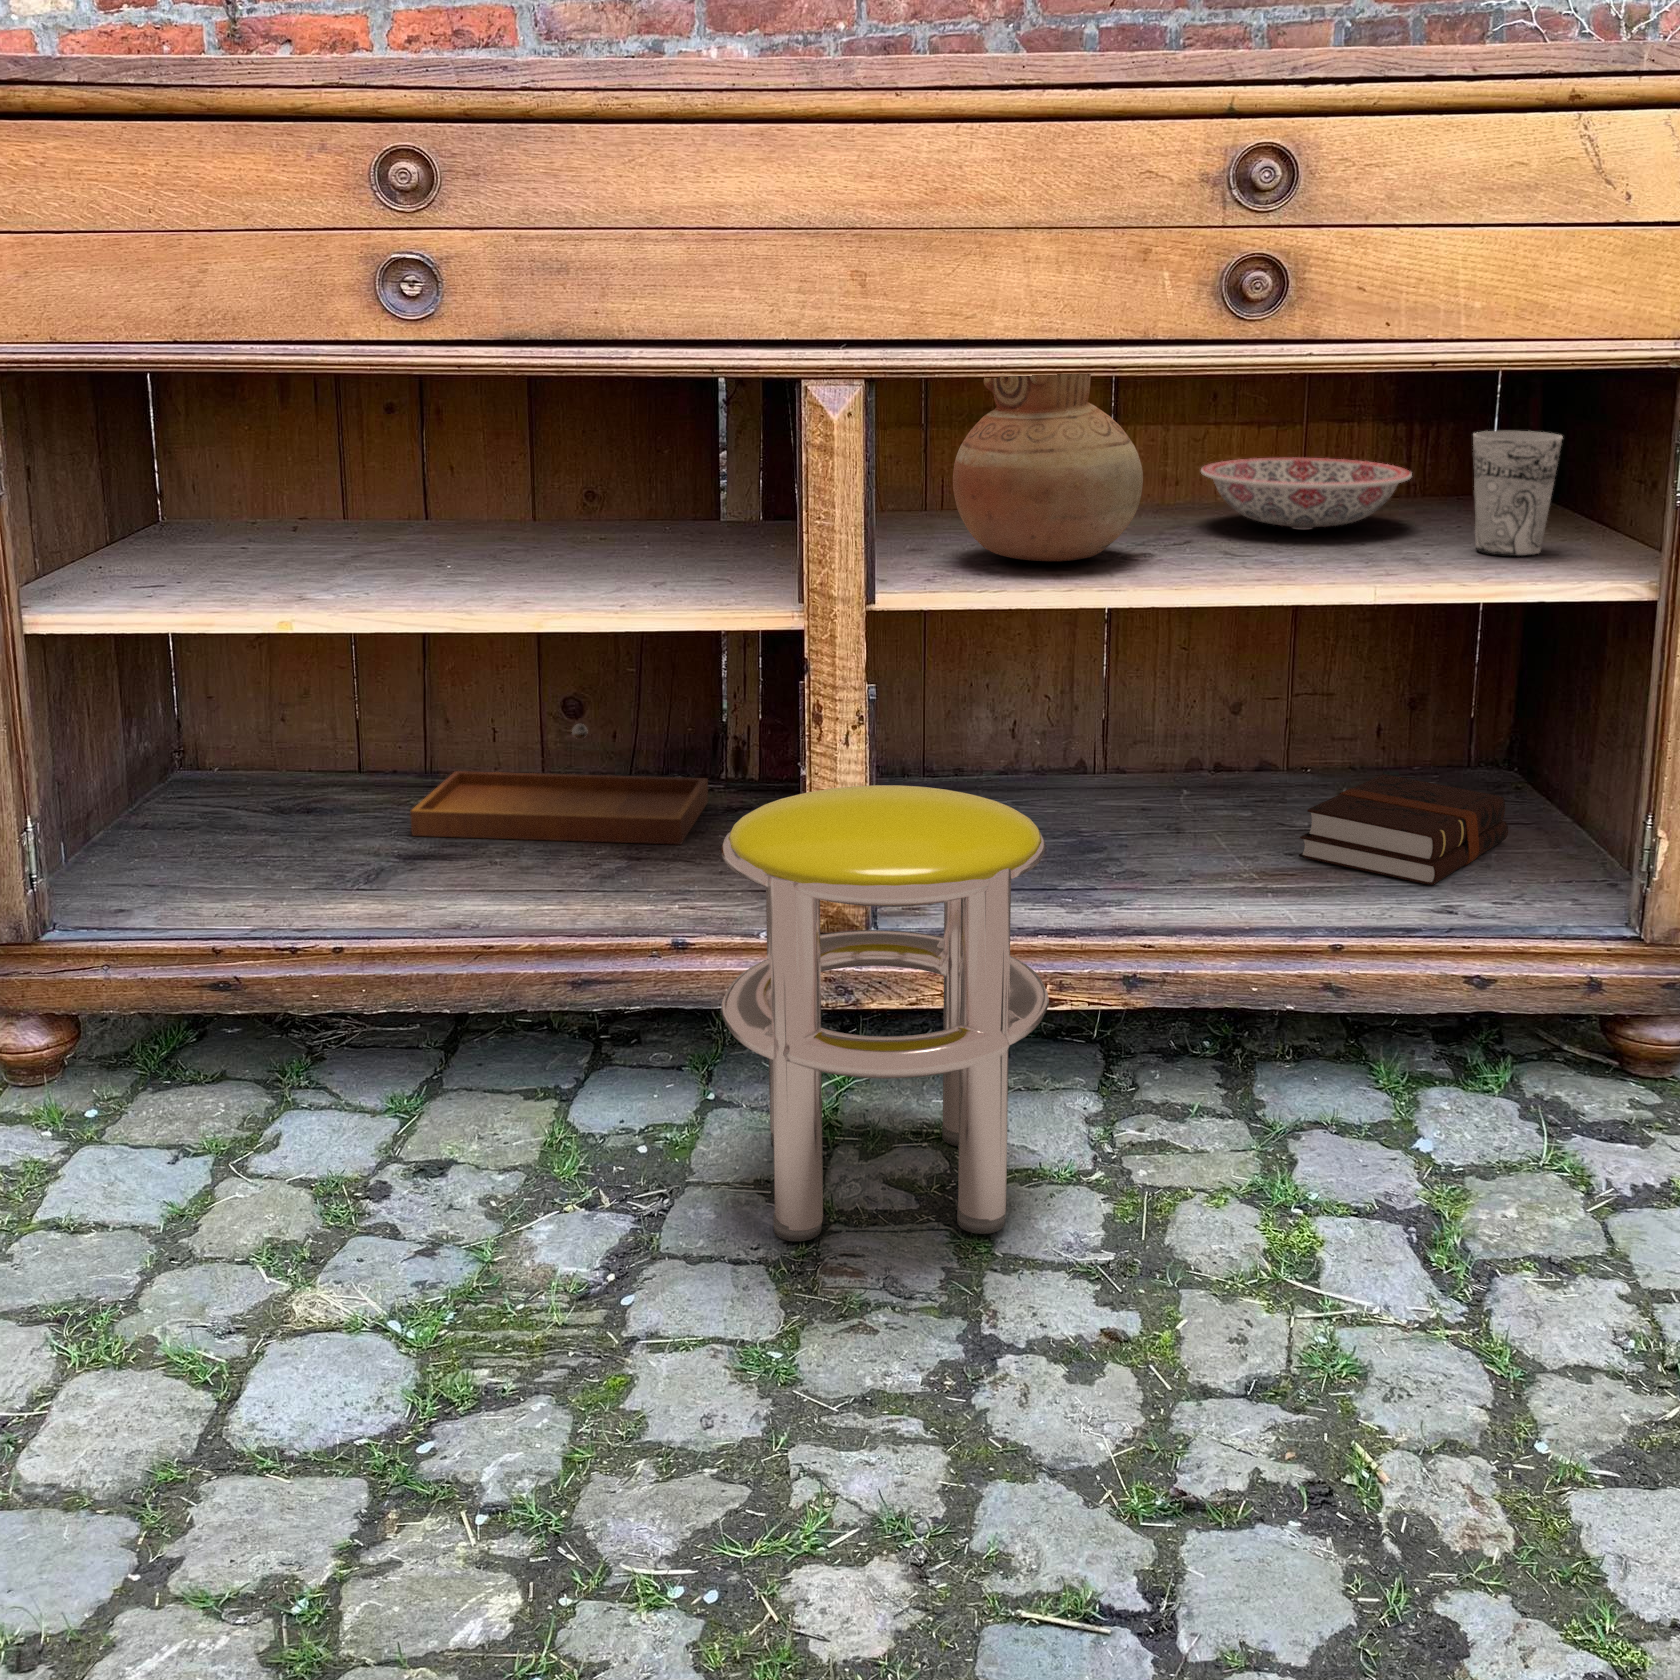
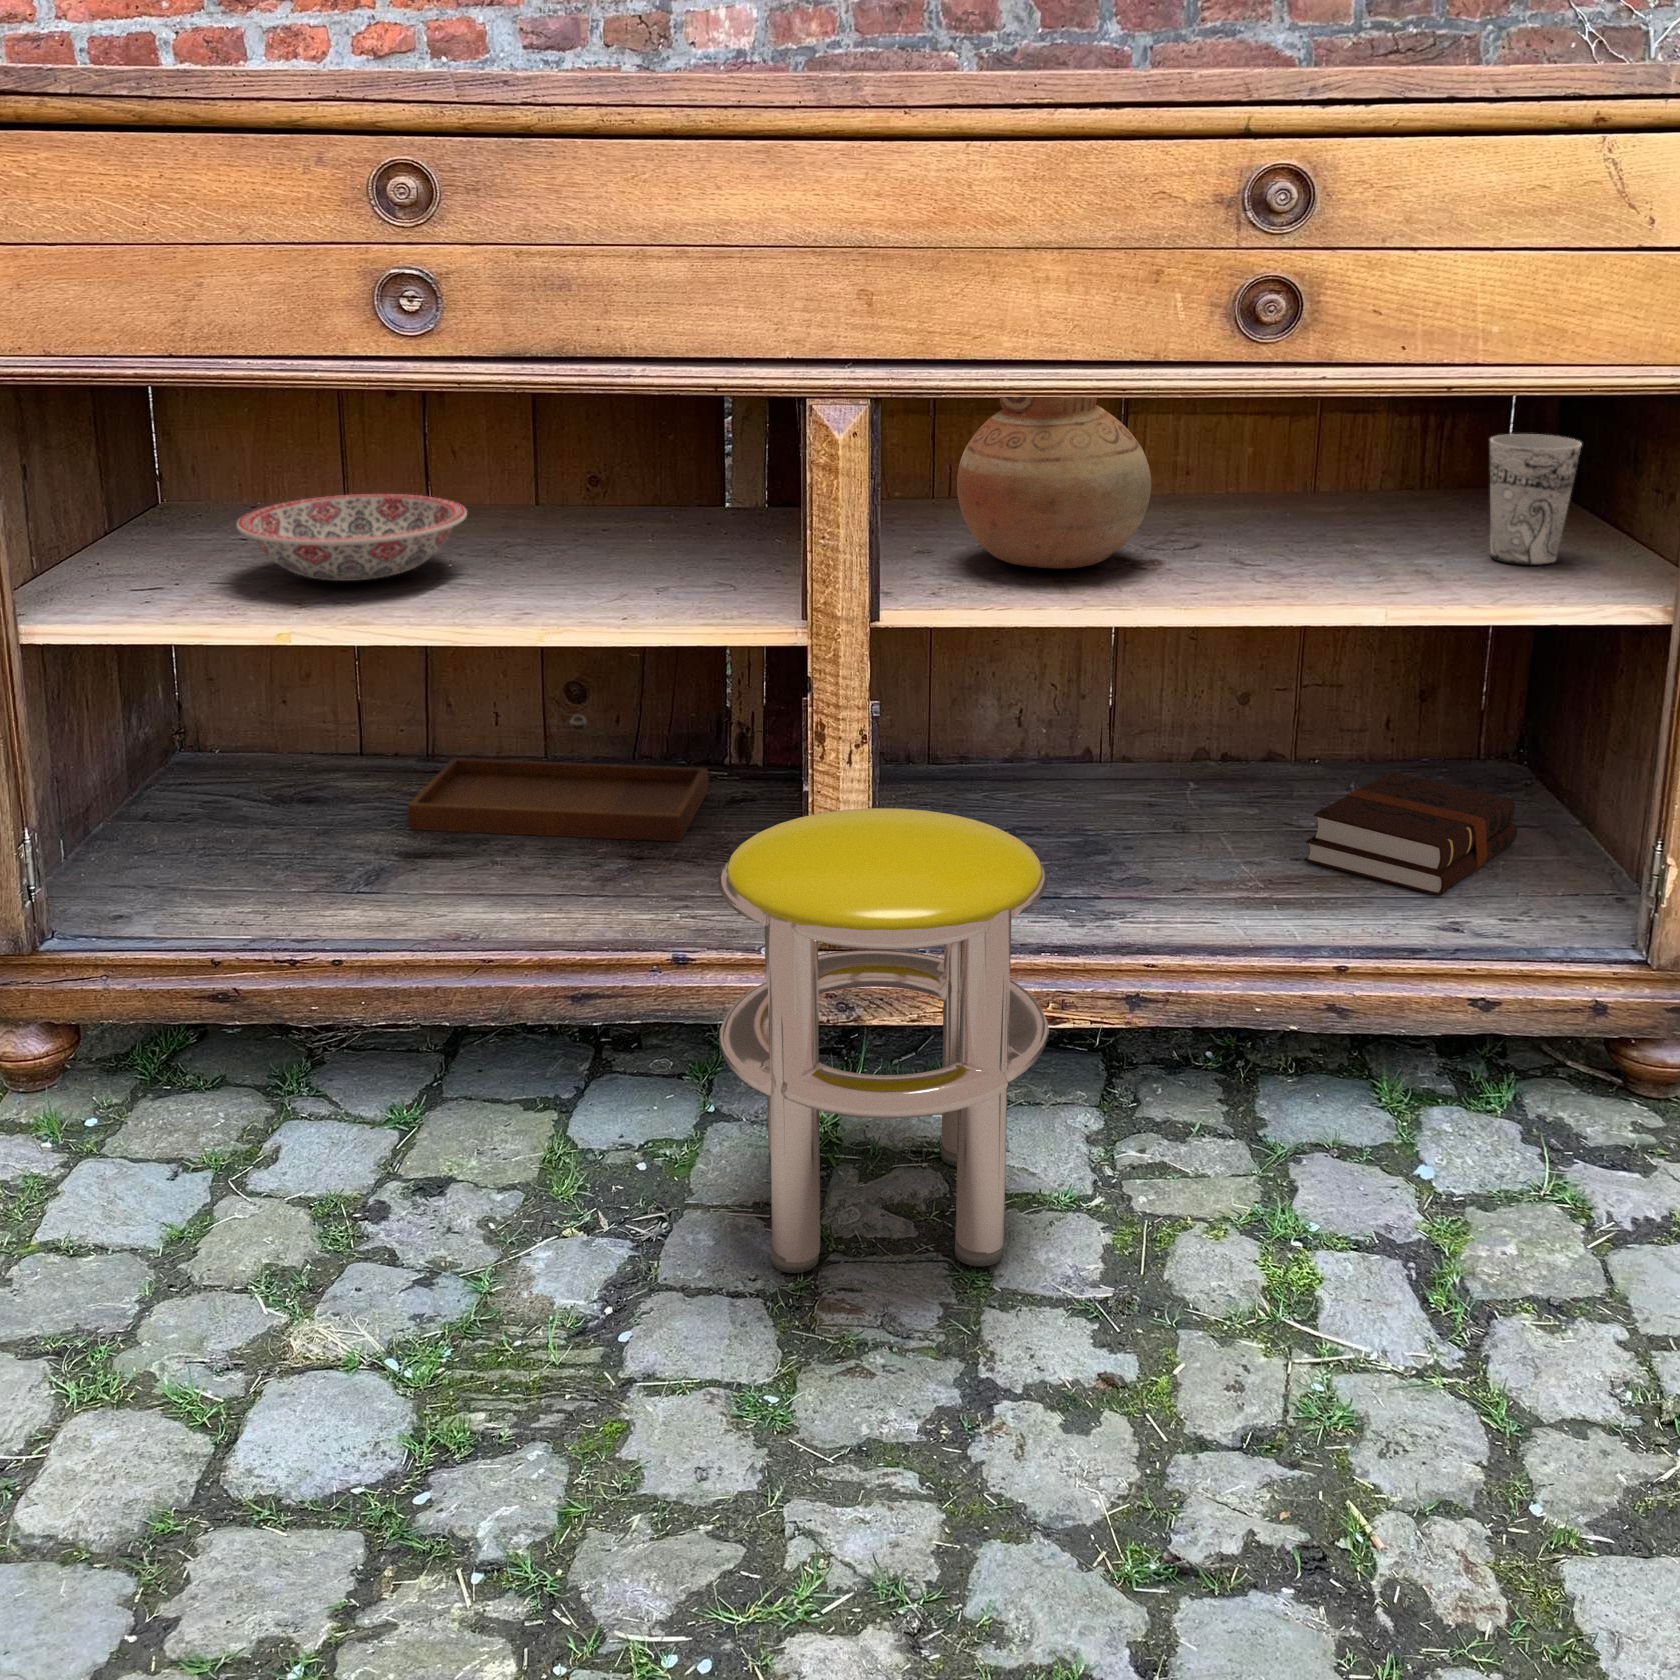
ceramic bowl: present [1201,458,1412,528] -> present [237,494,467,581]

